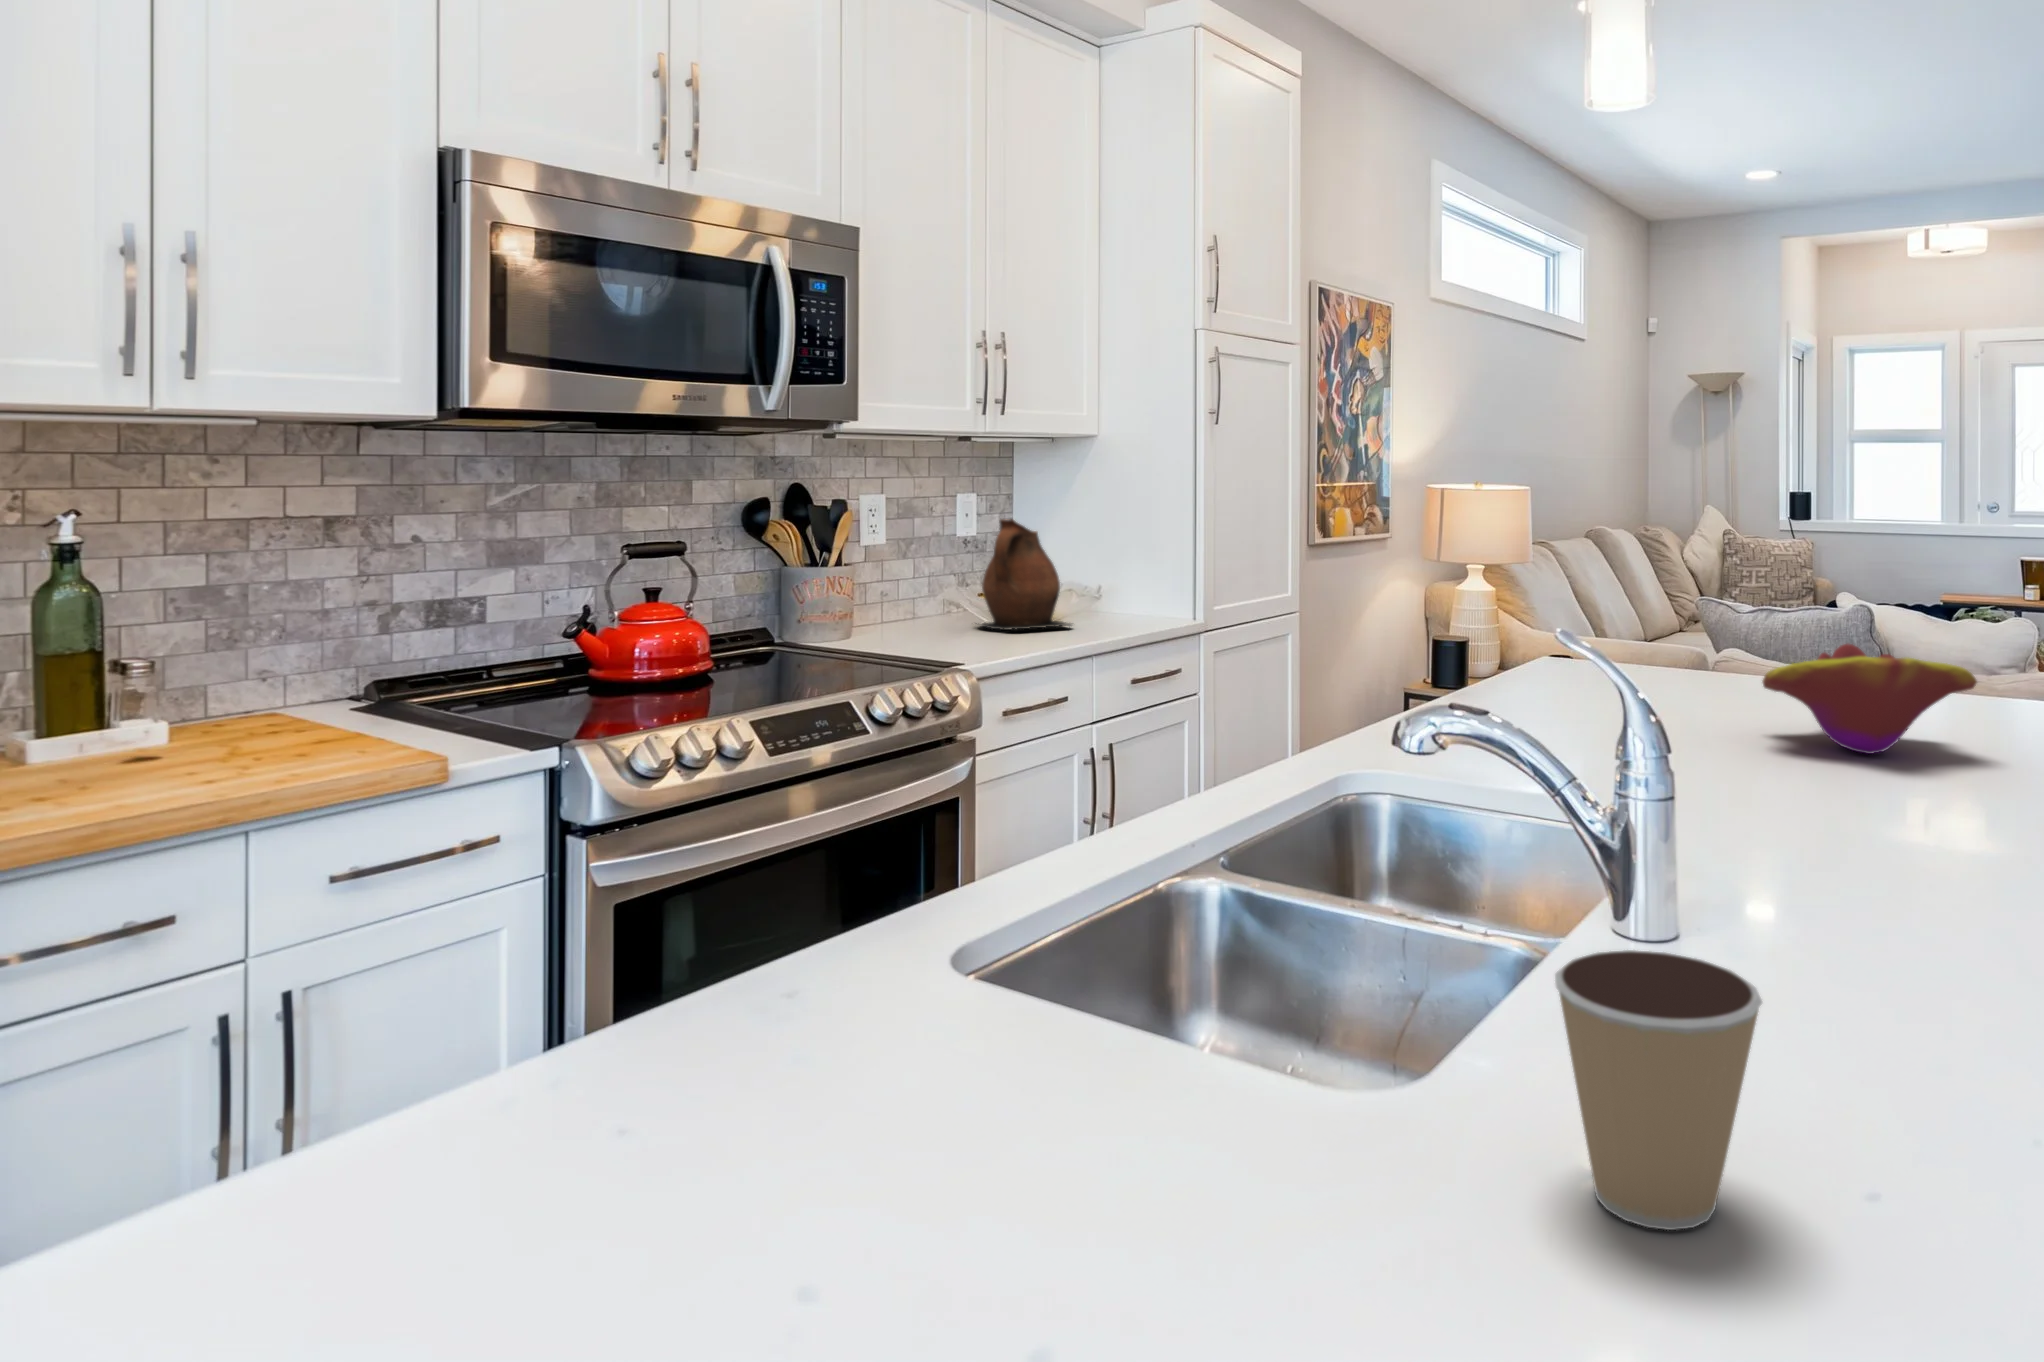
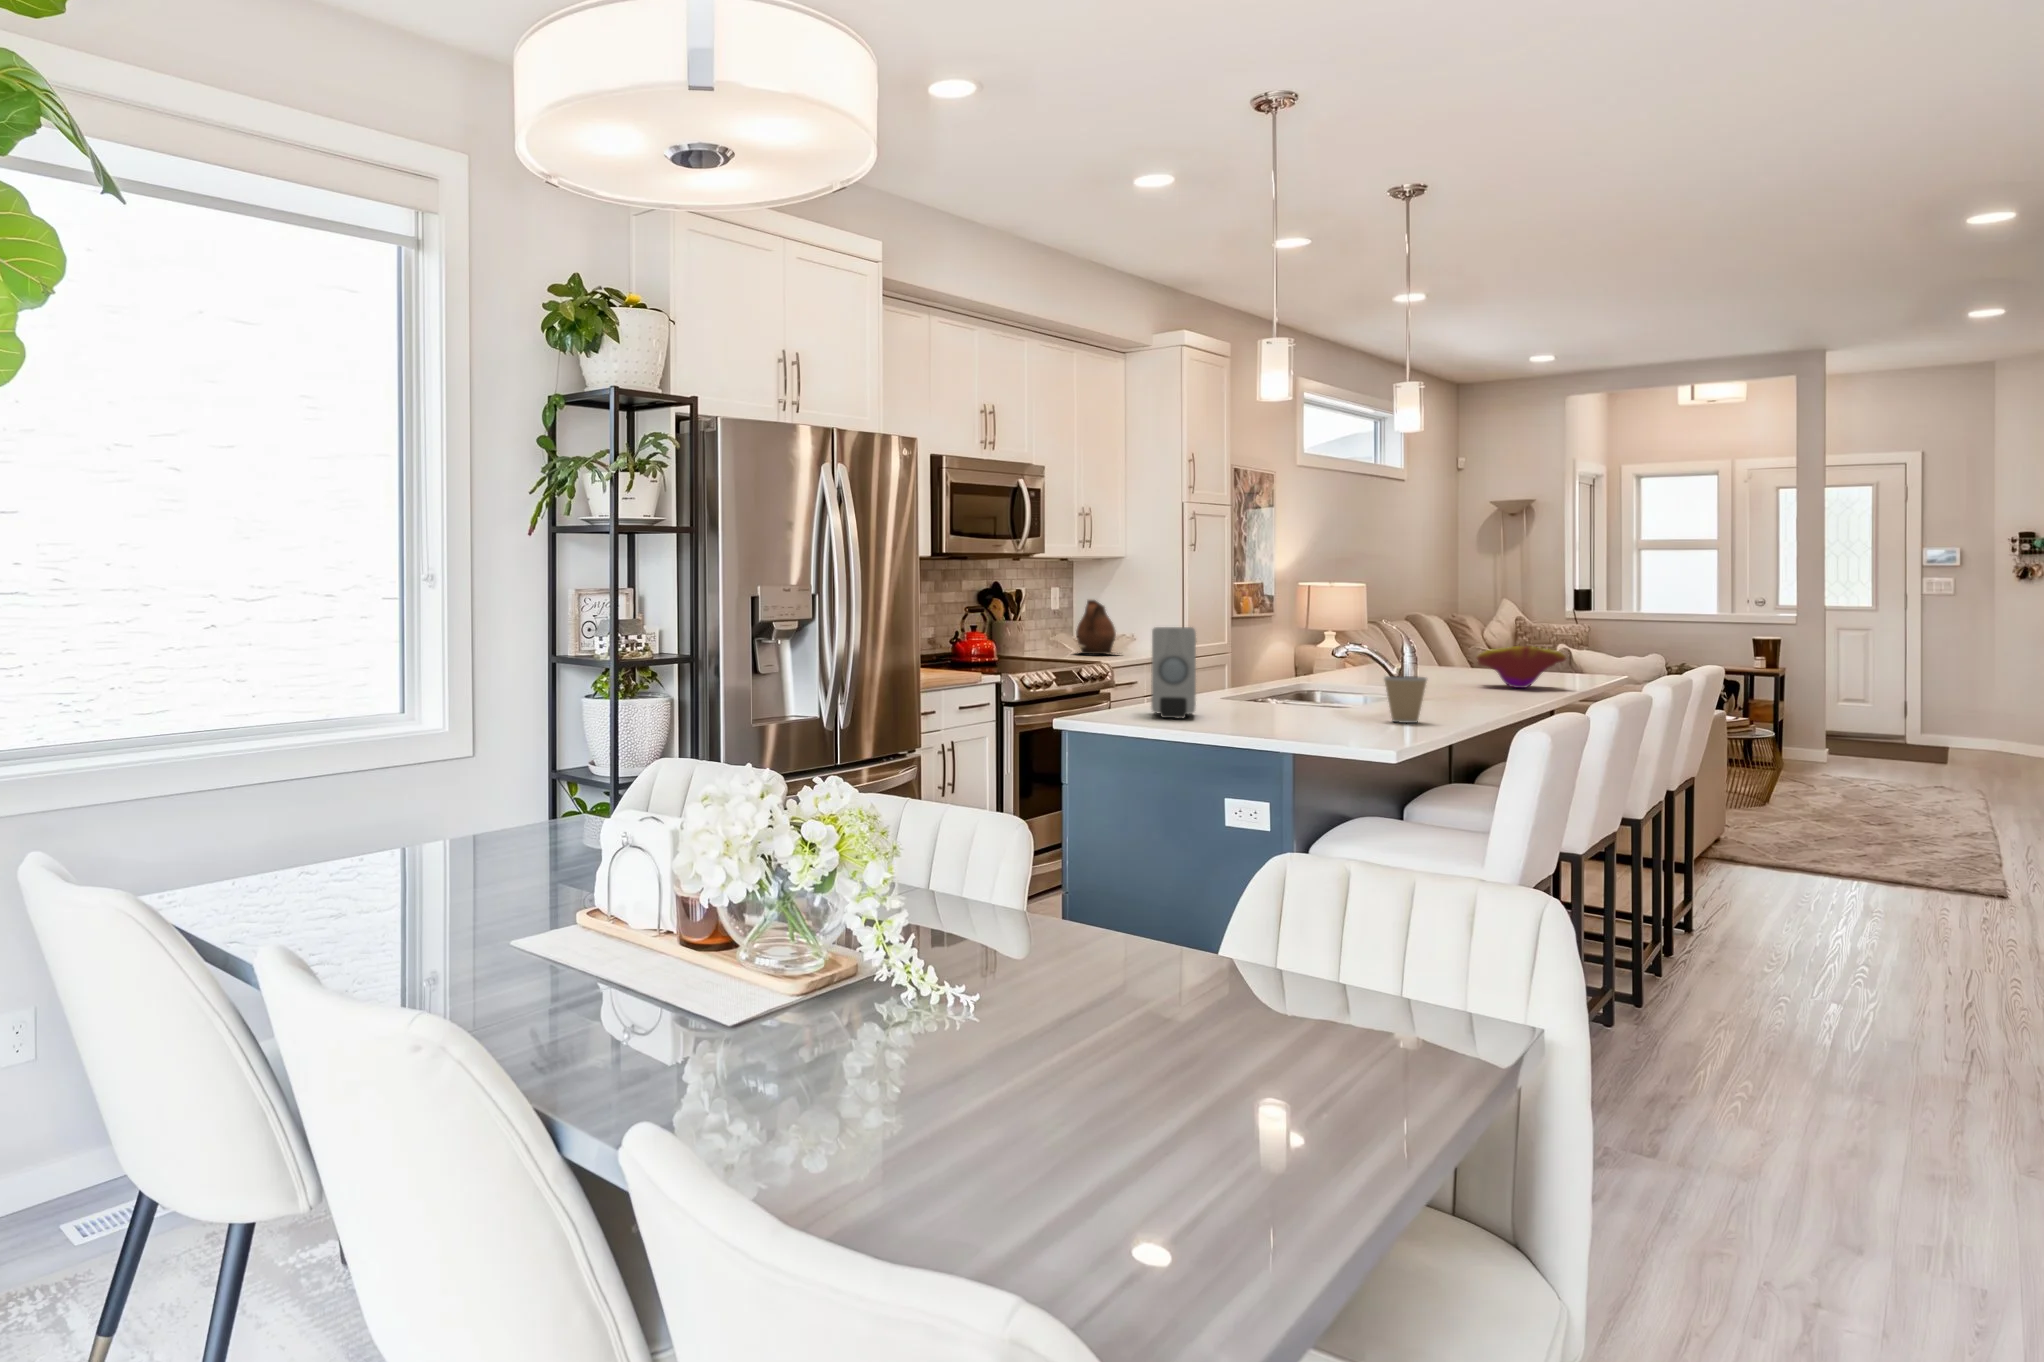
soap dispenser: none [363,731,744,1267] -> present [1151,627,1196,718]

